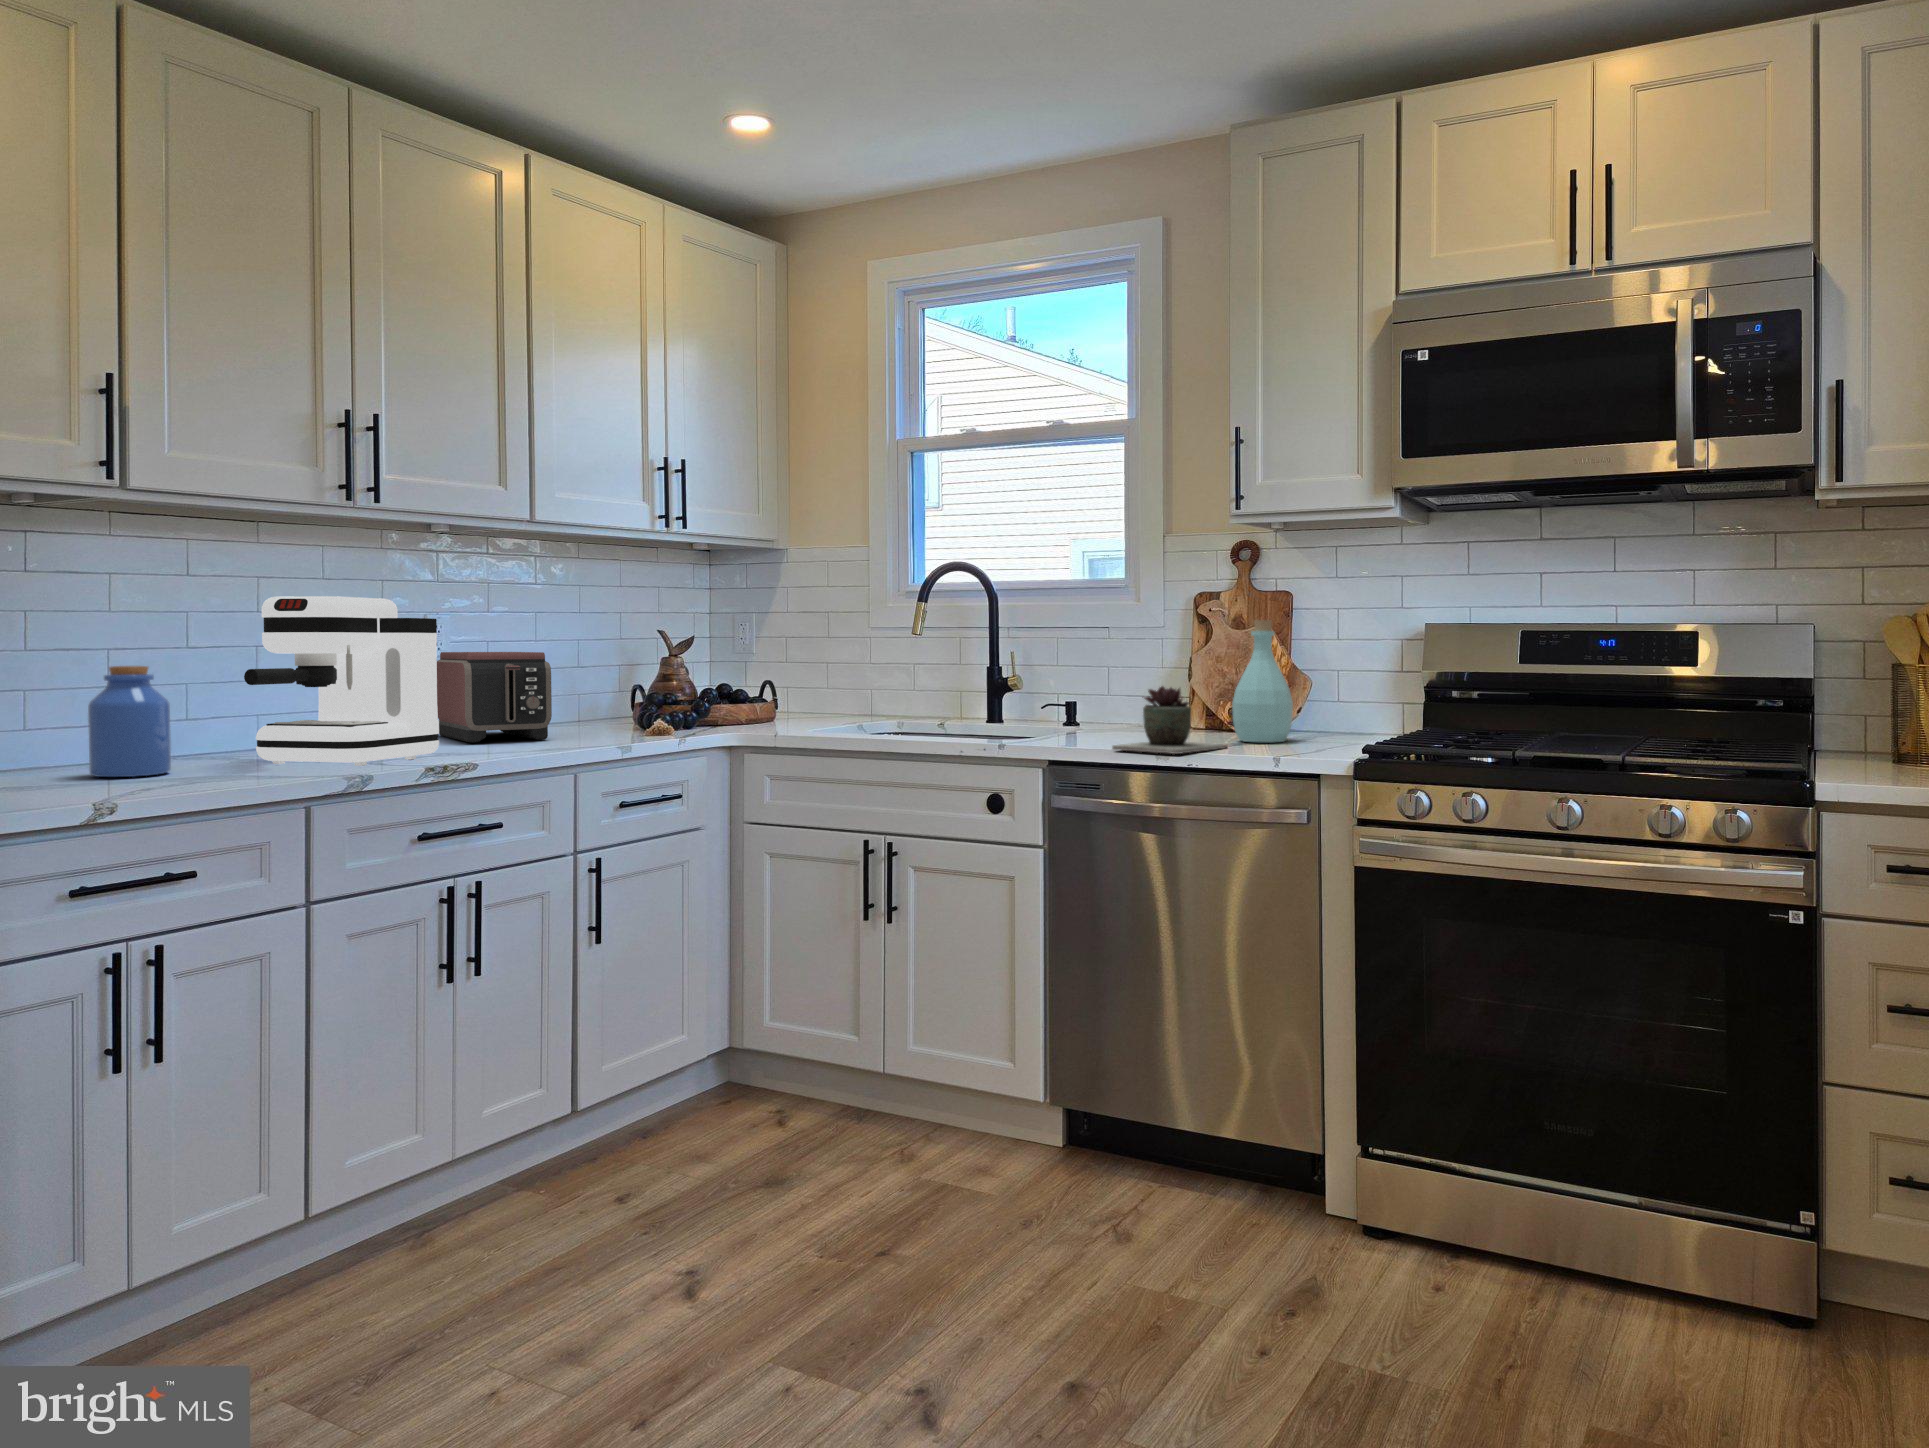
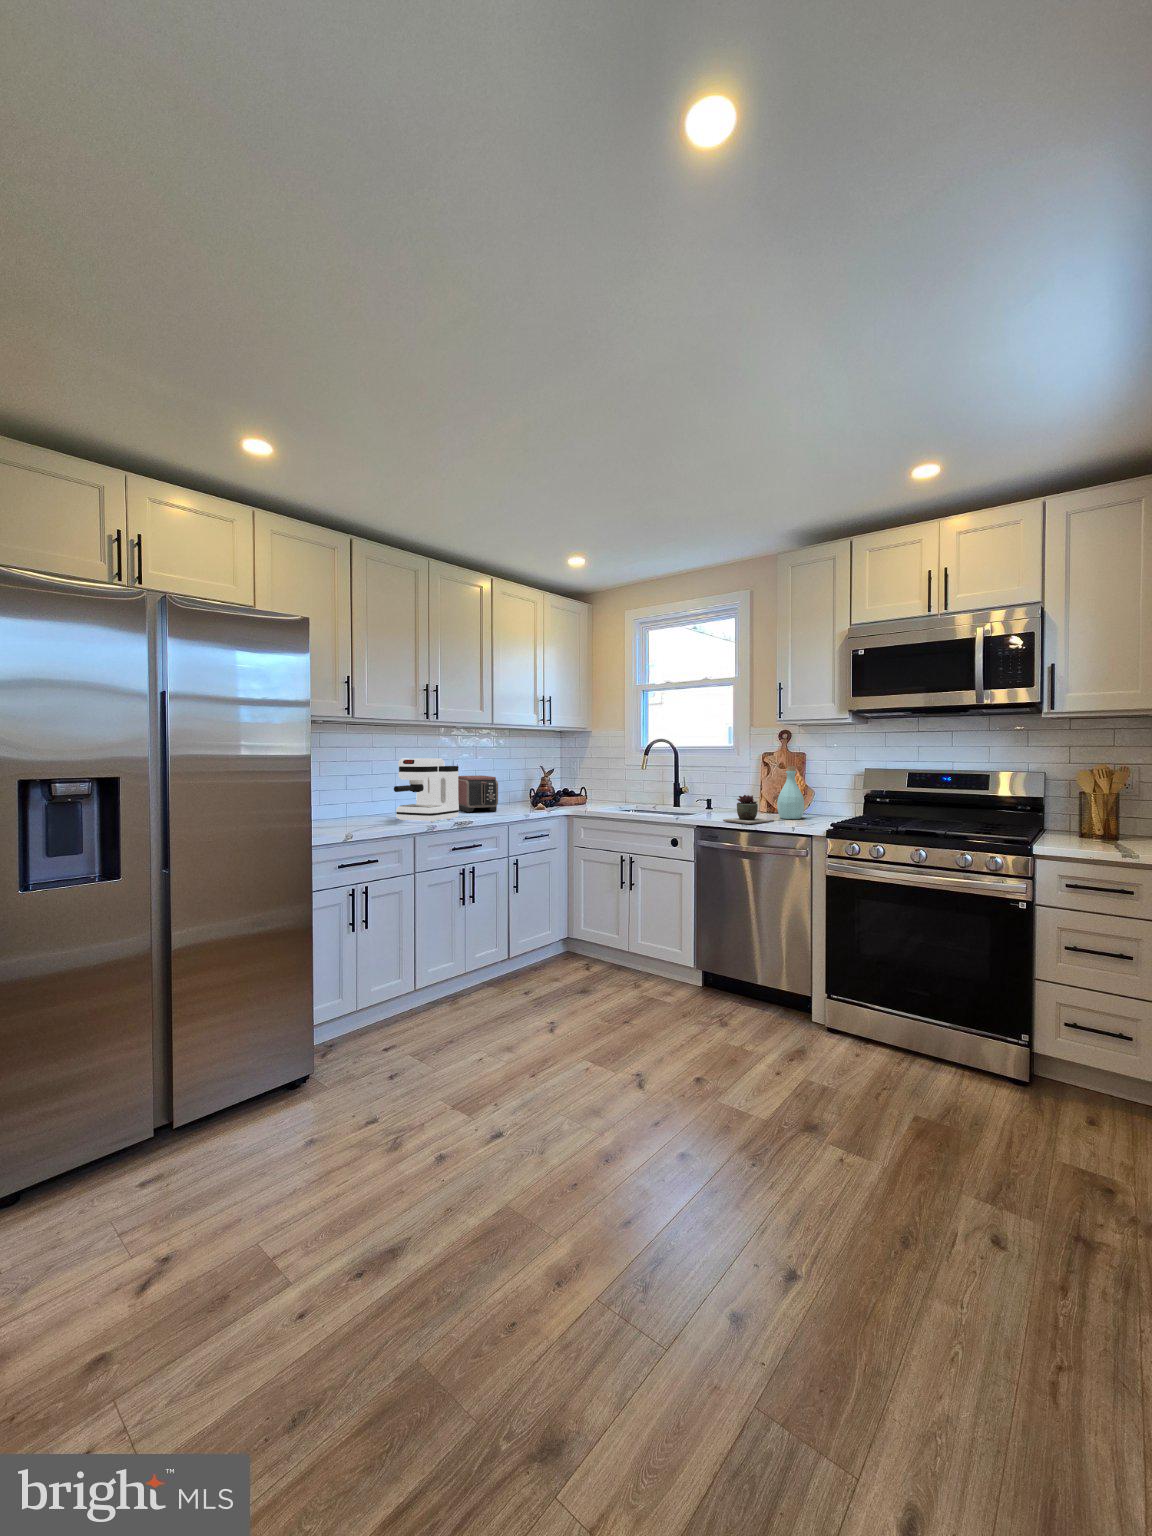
jar: present [88,666,171,777] -> none [343,785,369,825]

